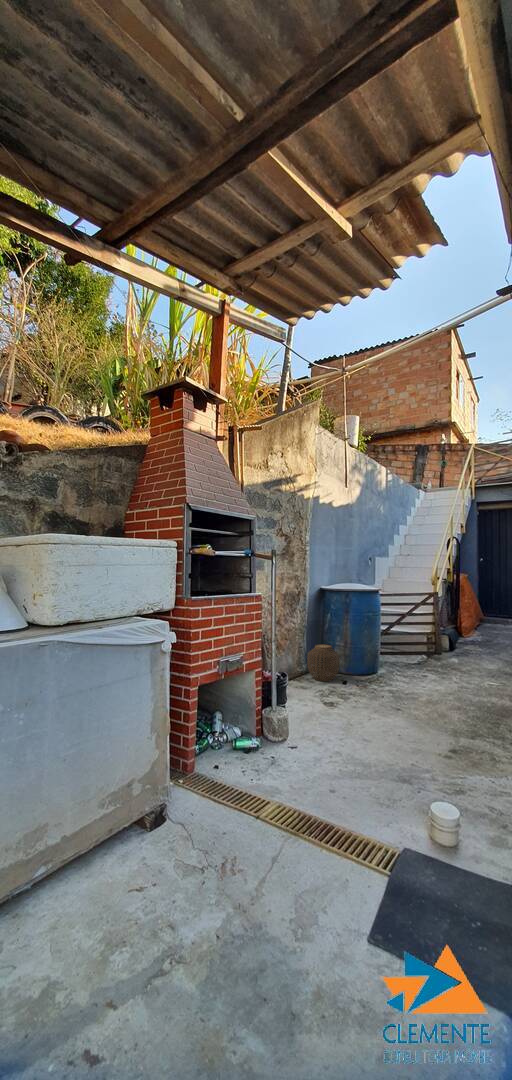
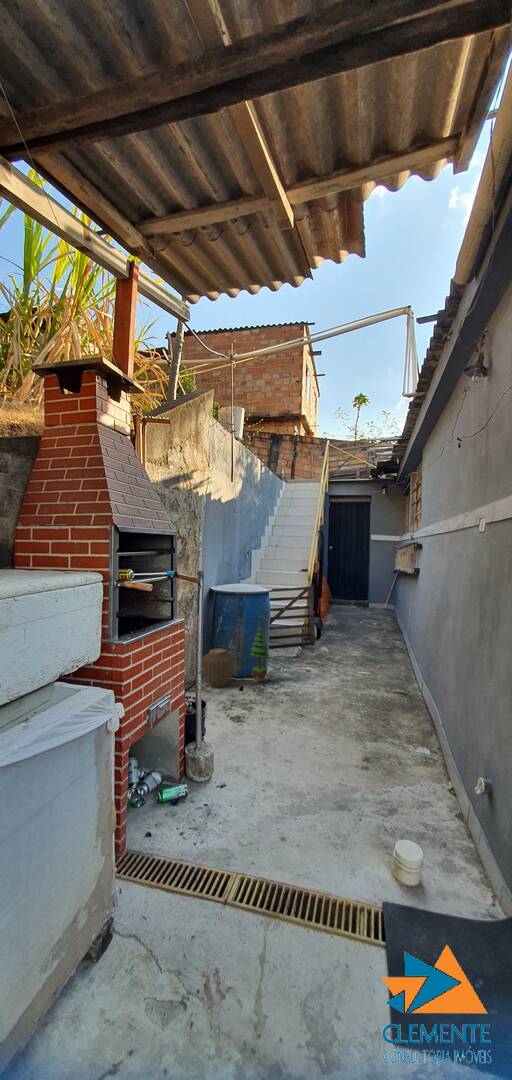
potted tree: none [355,624,376,682] -> present [250,626,269,682]

